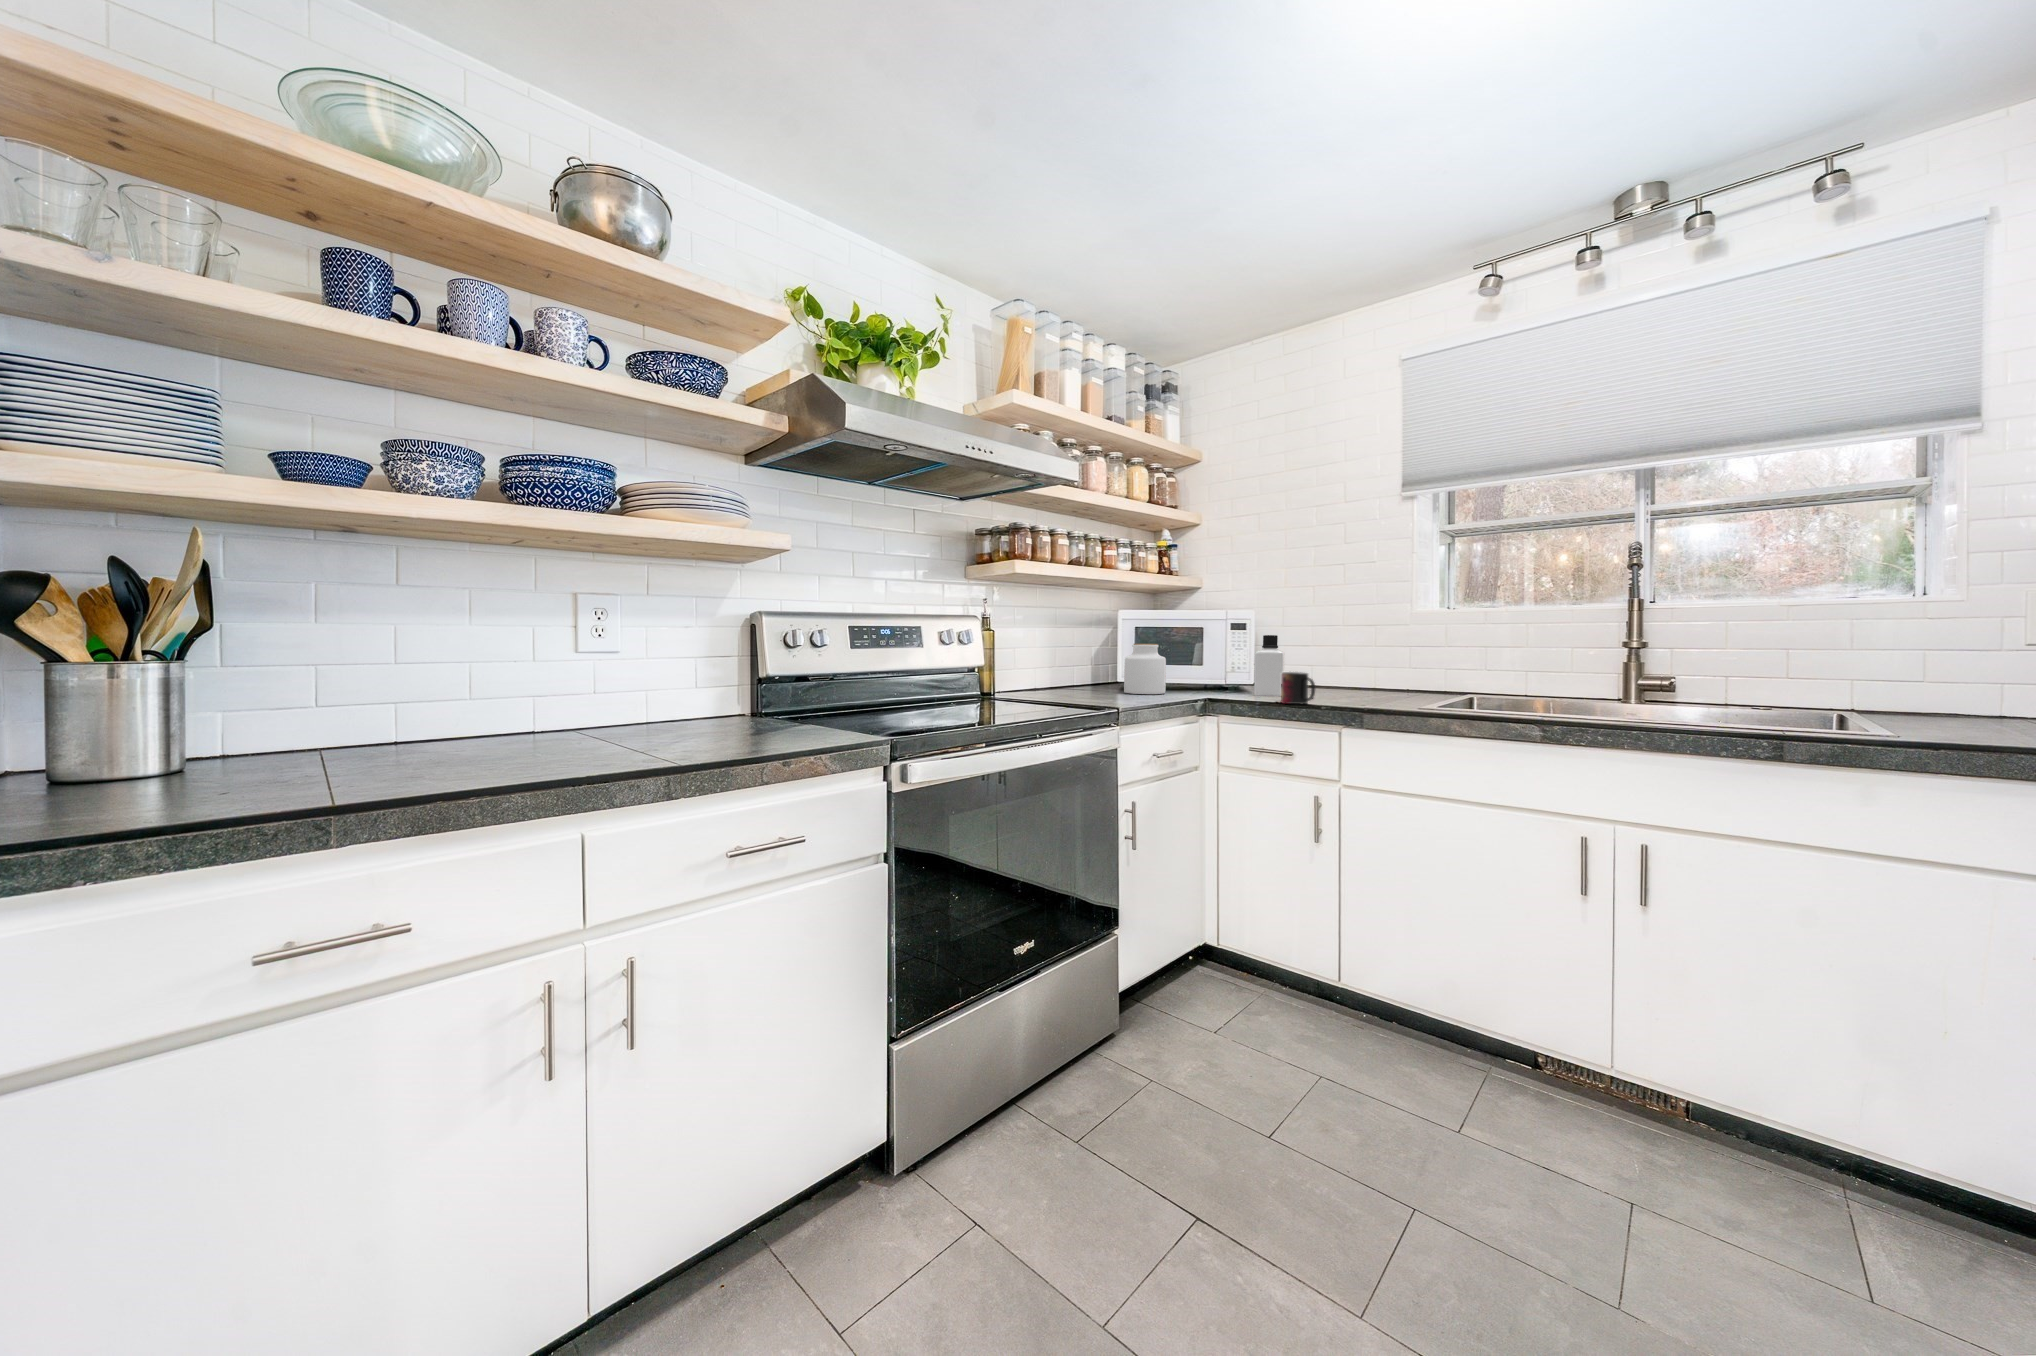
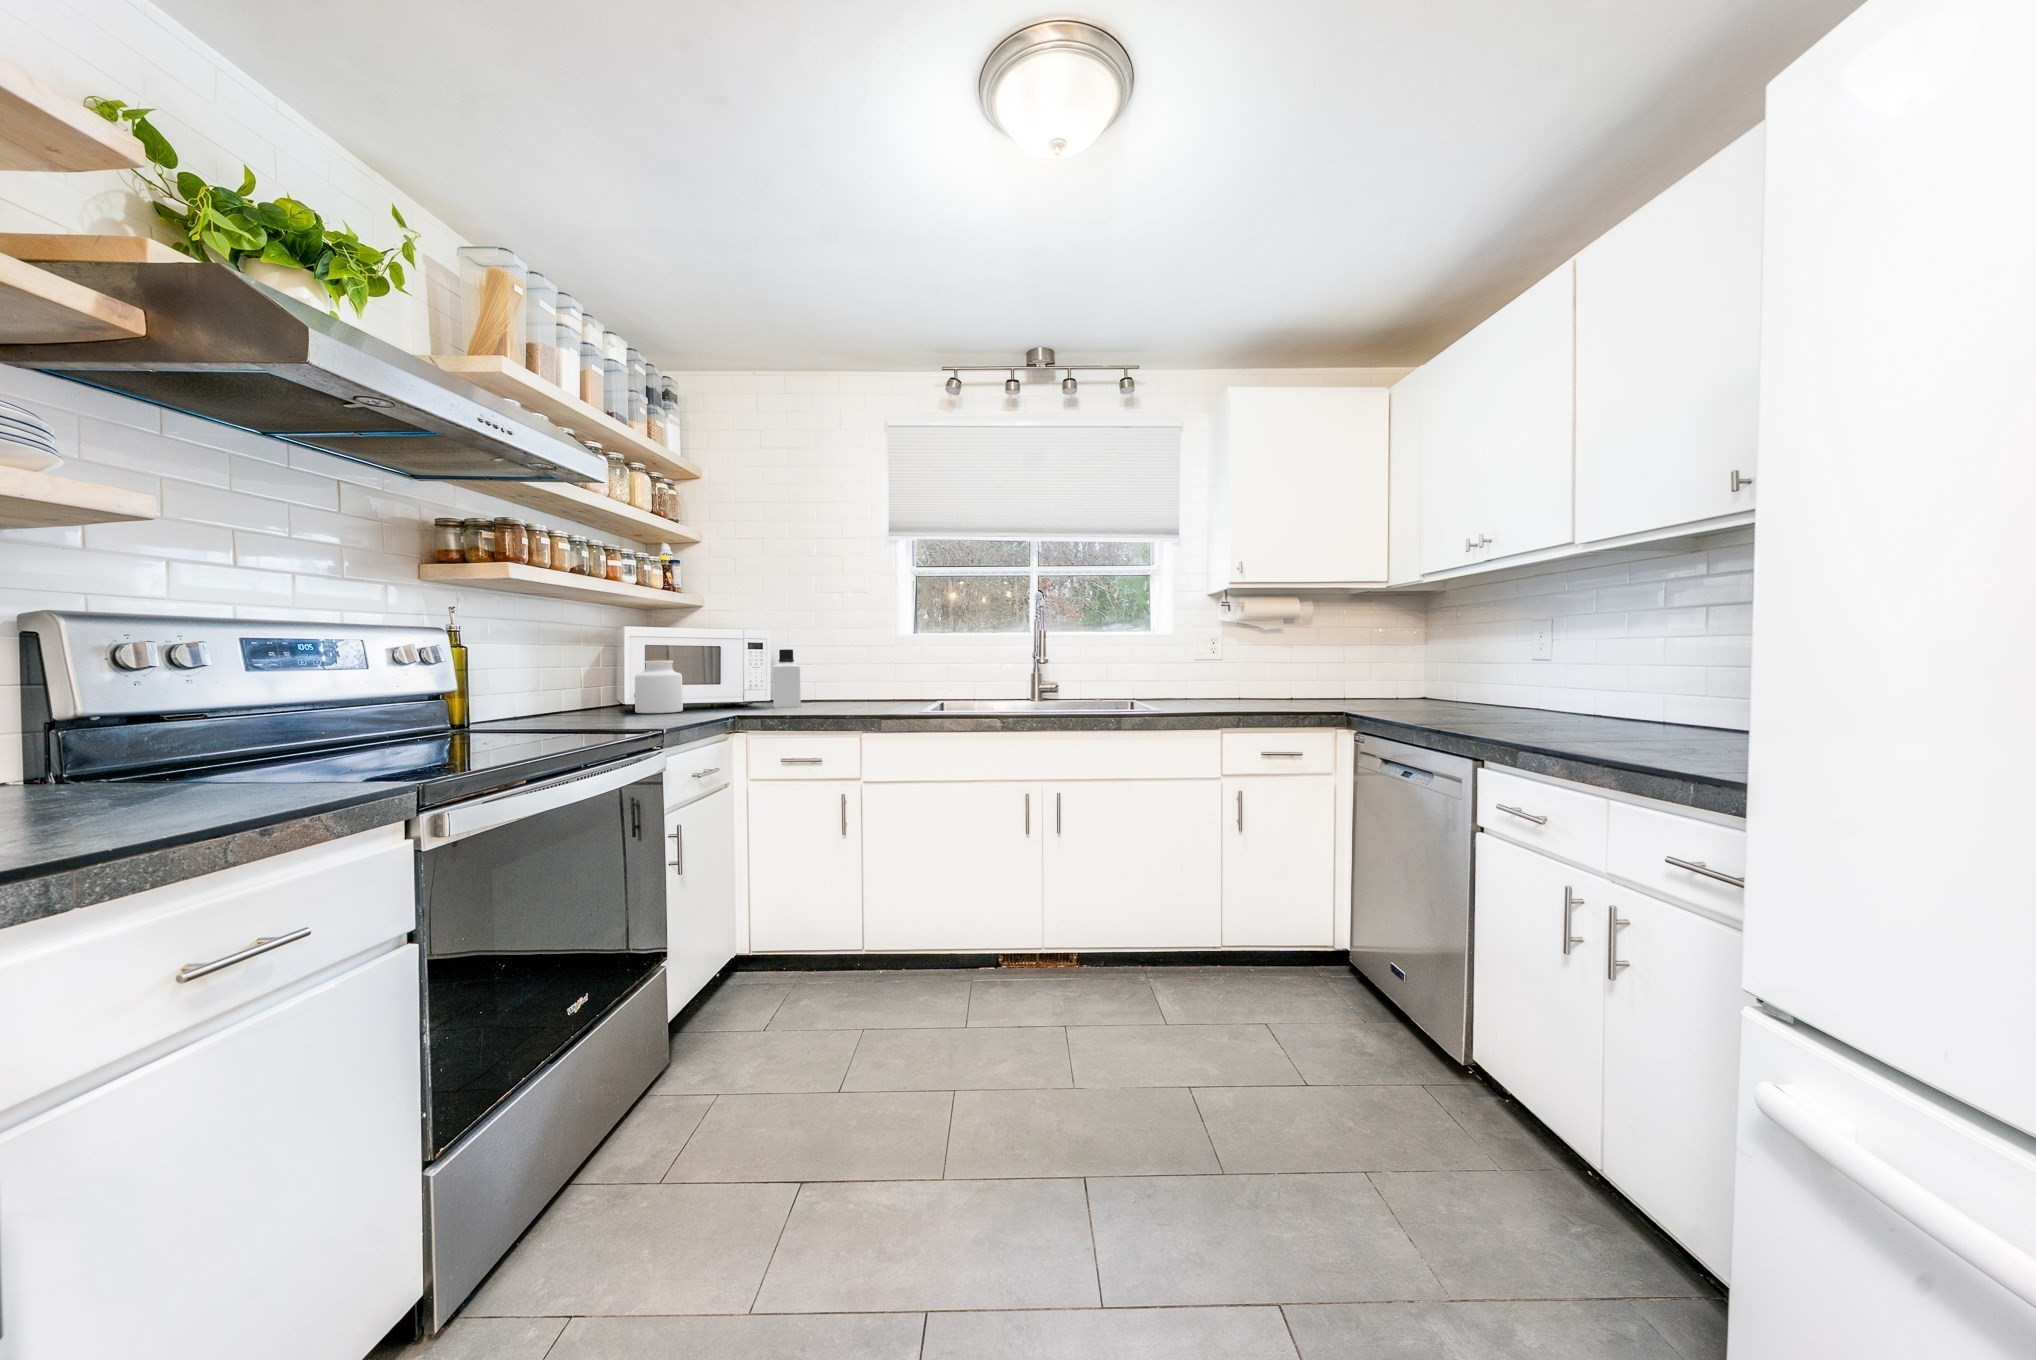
mug: present [1281,672,1315,704] -> none [806,684,838,713]

